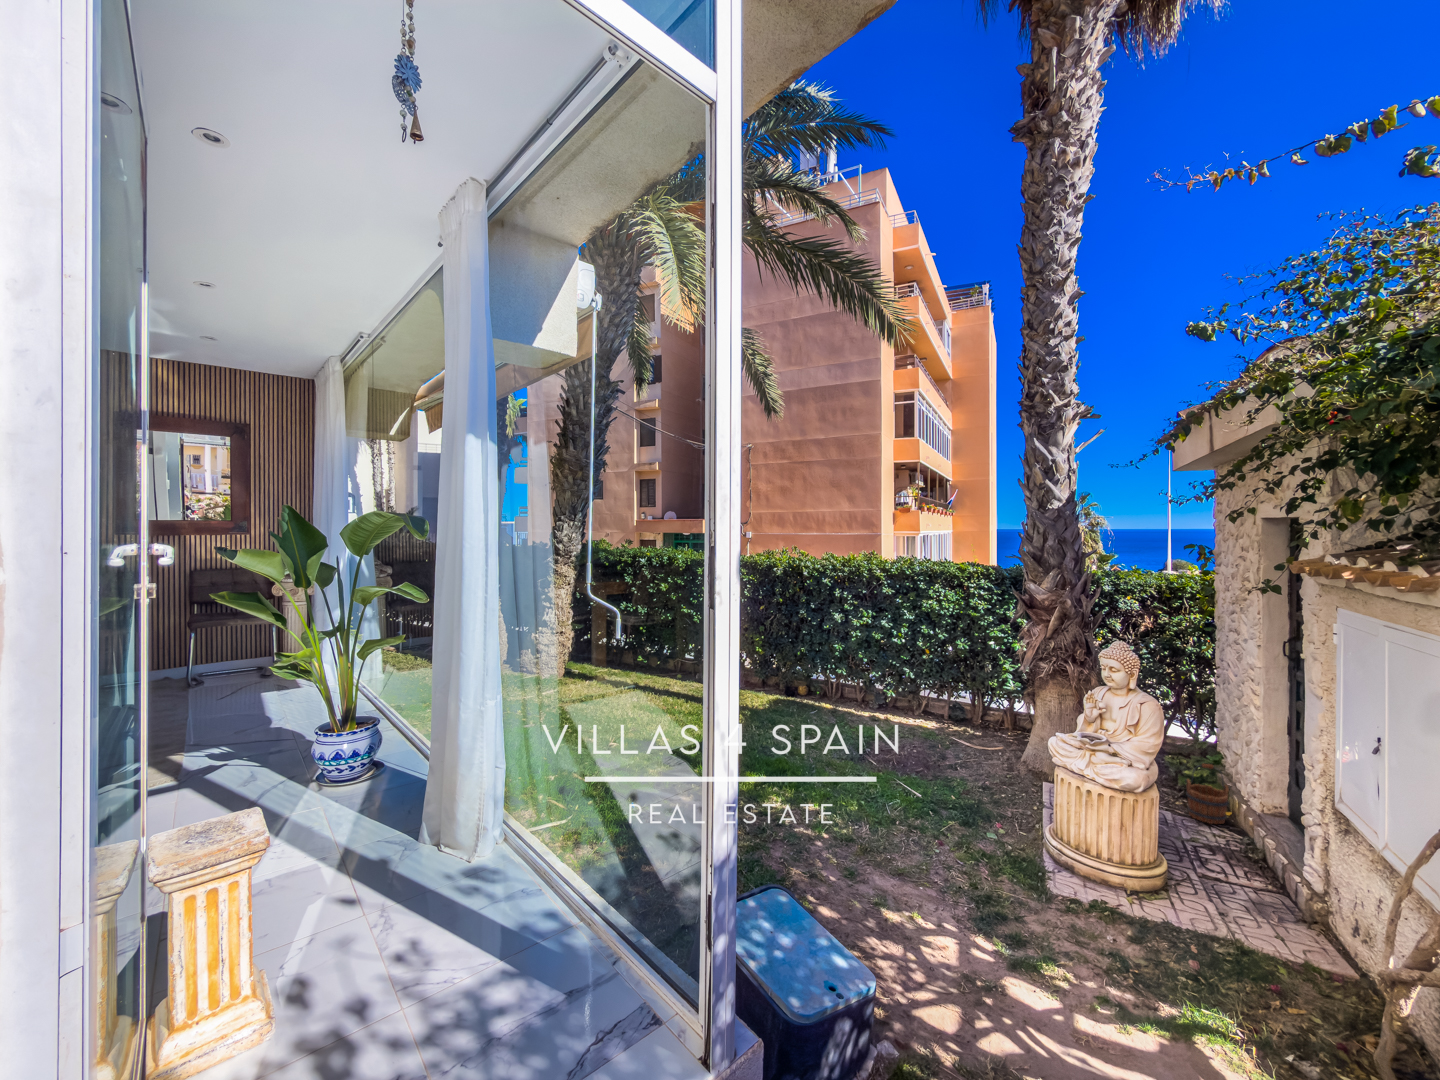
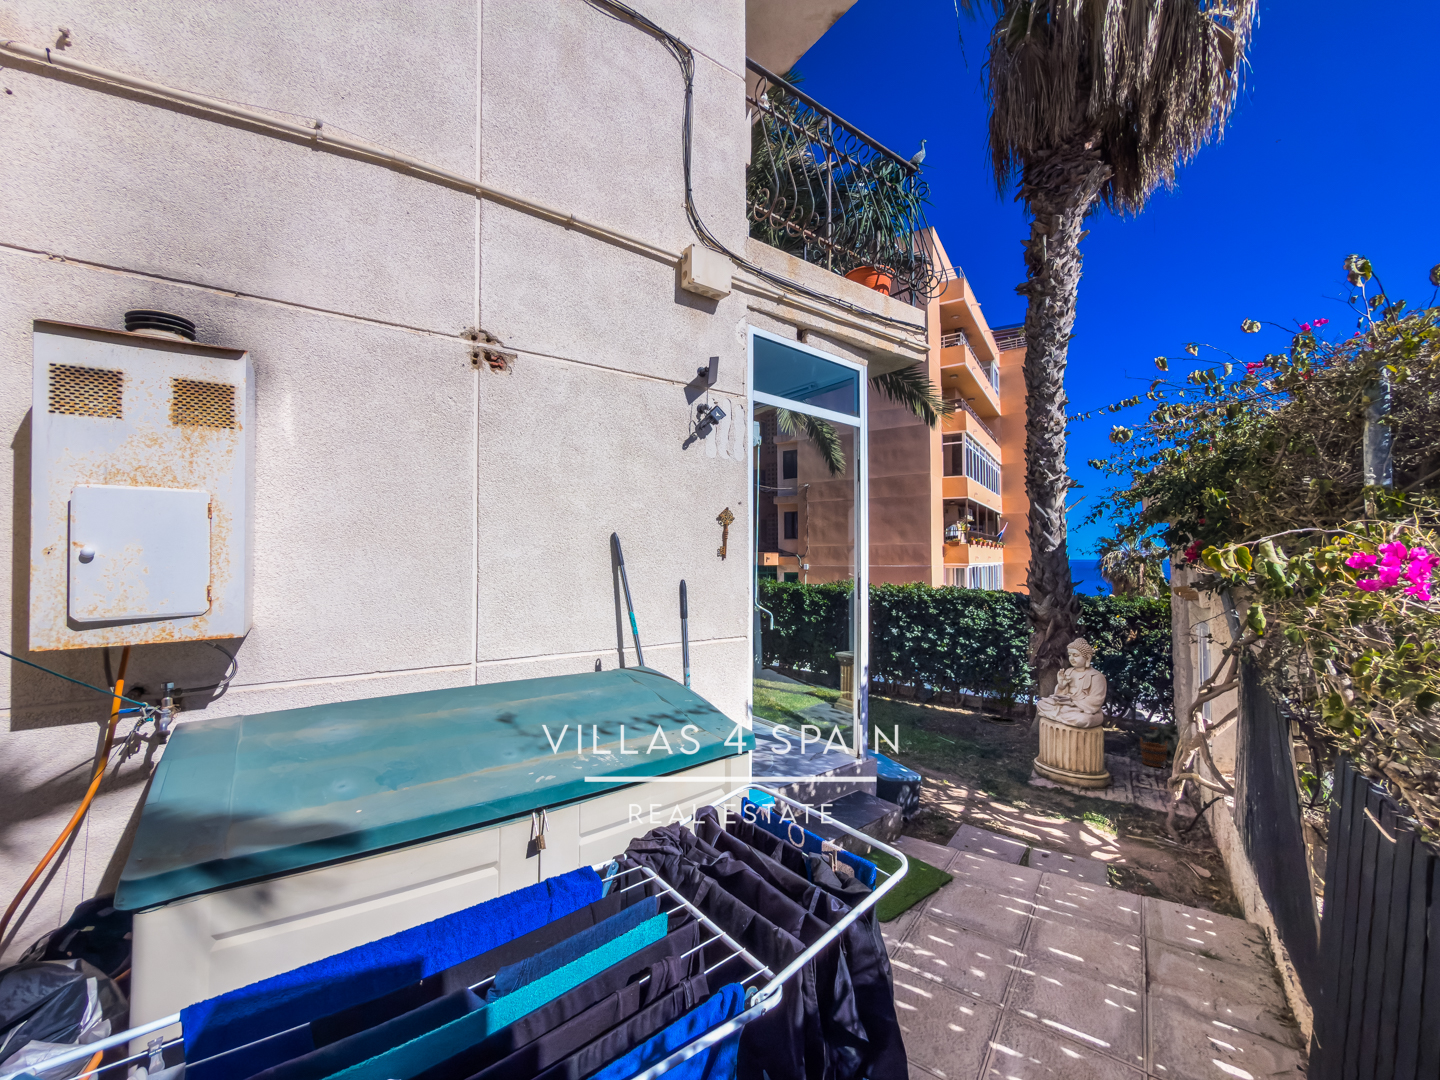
potted tree: none [955,669,1000,742] -> present [987,672,1017,725]

